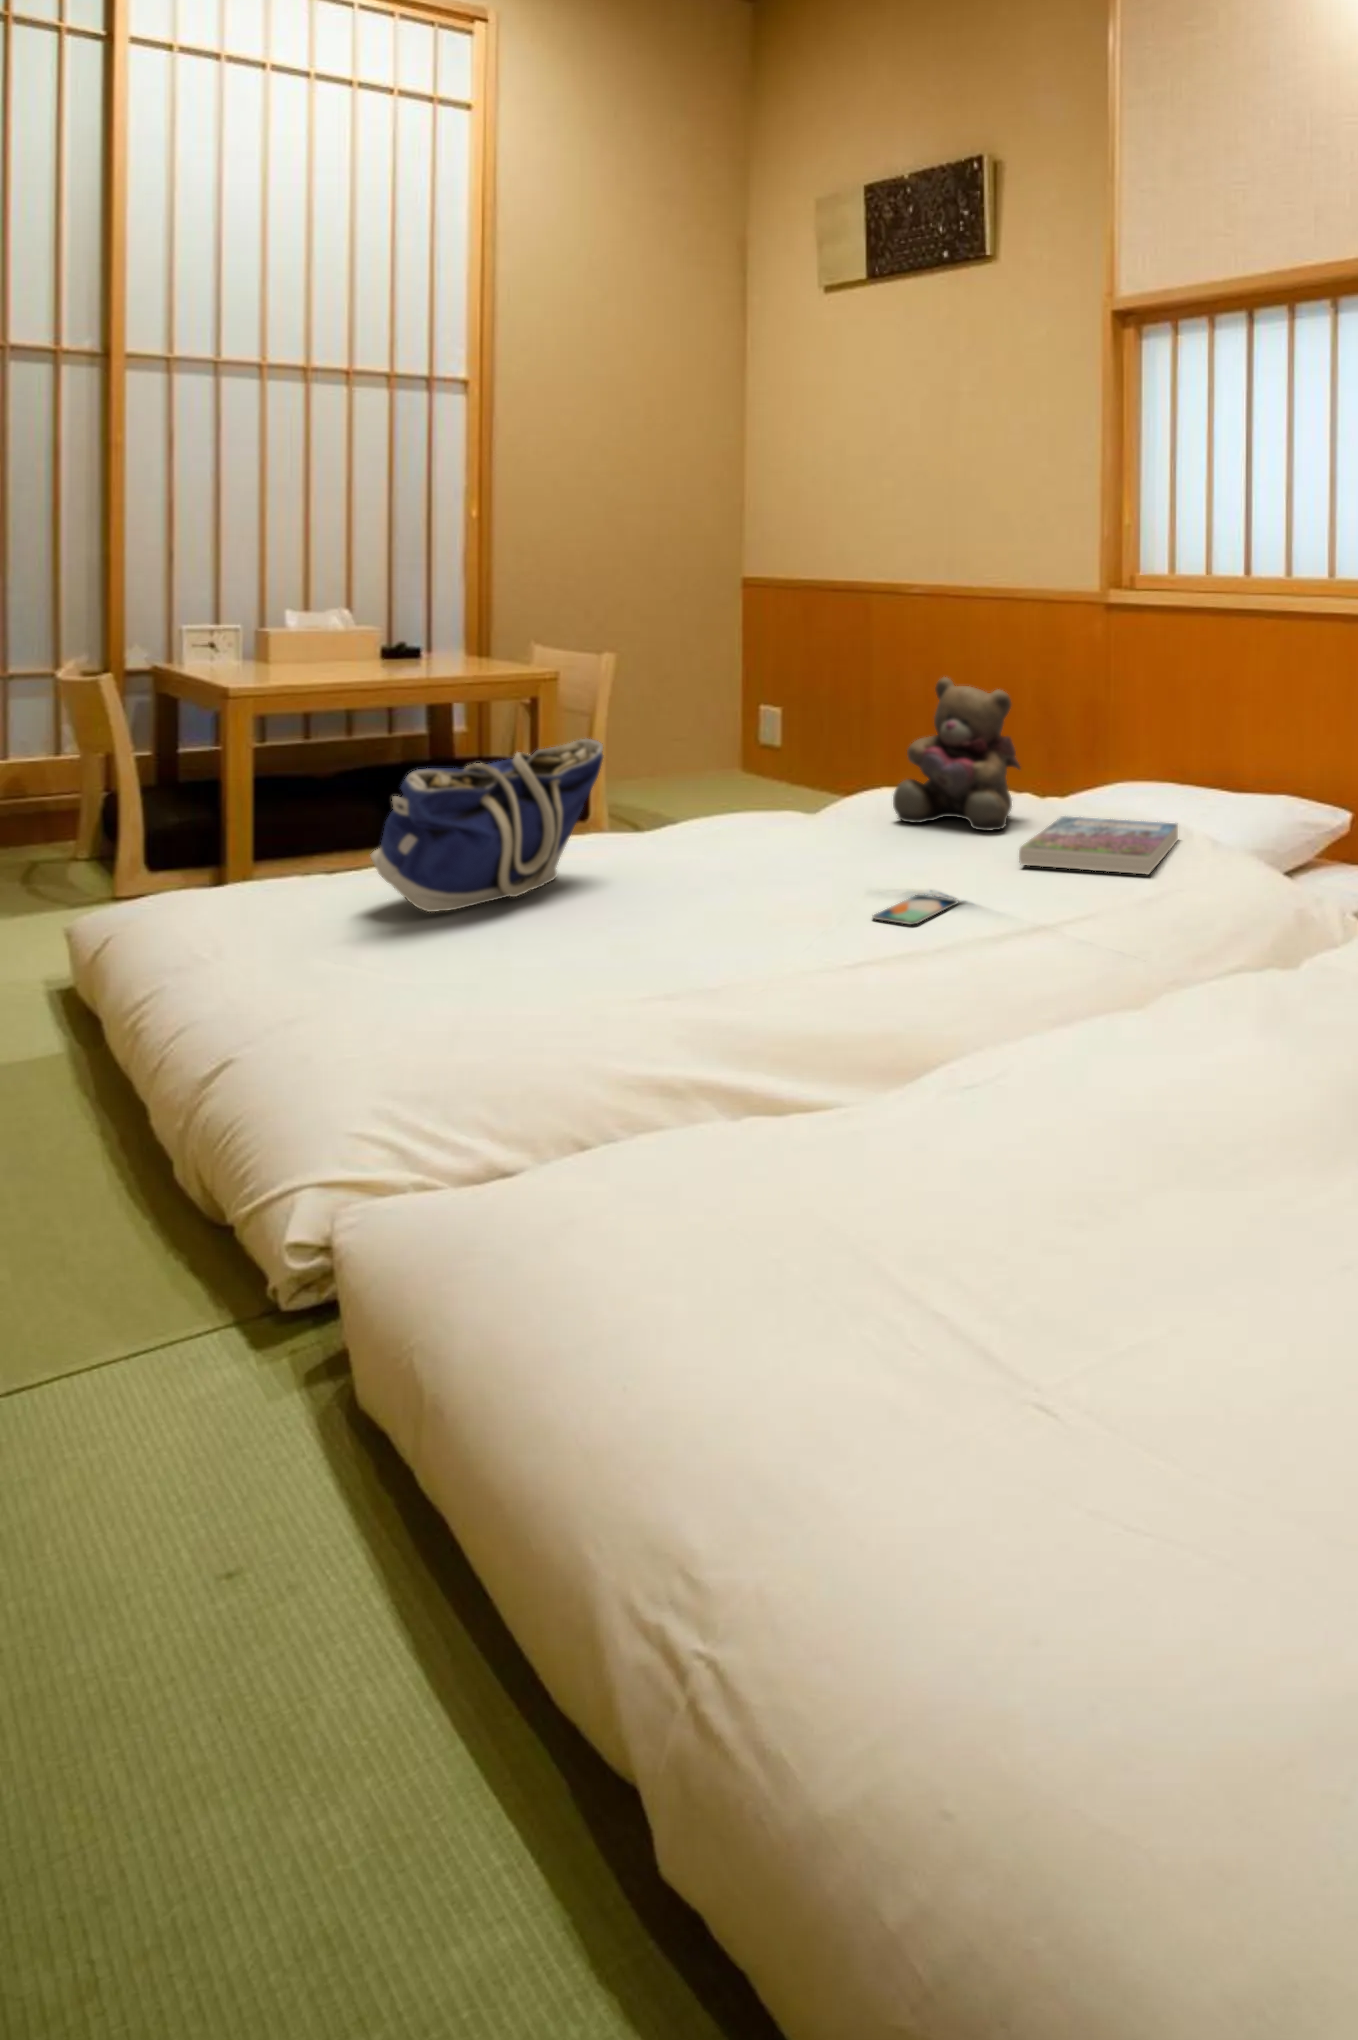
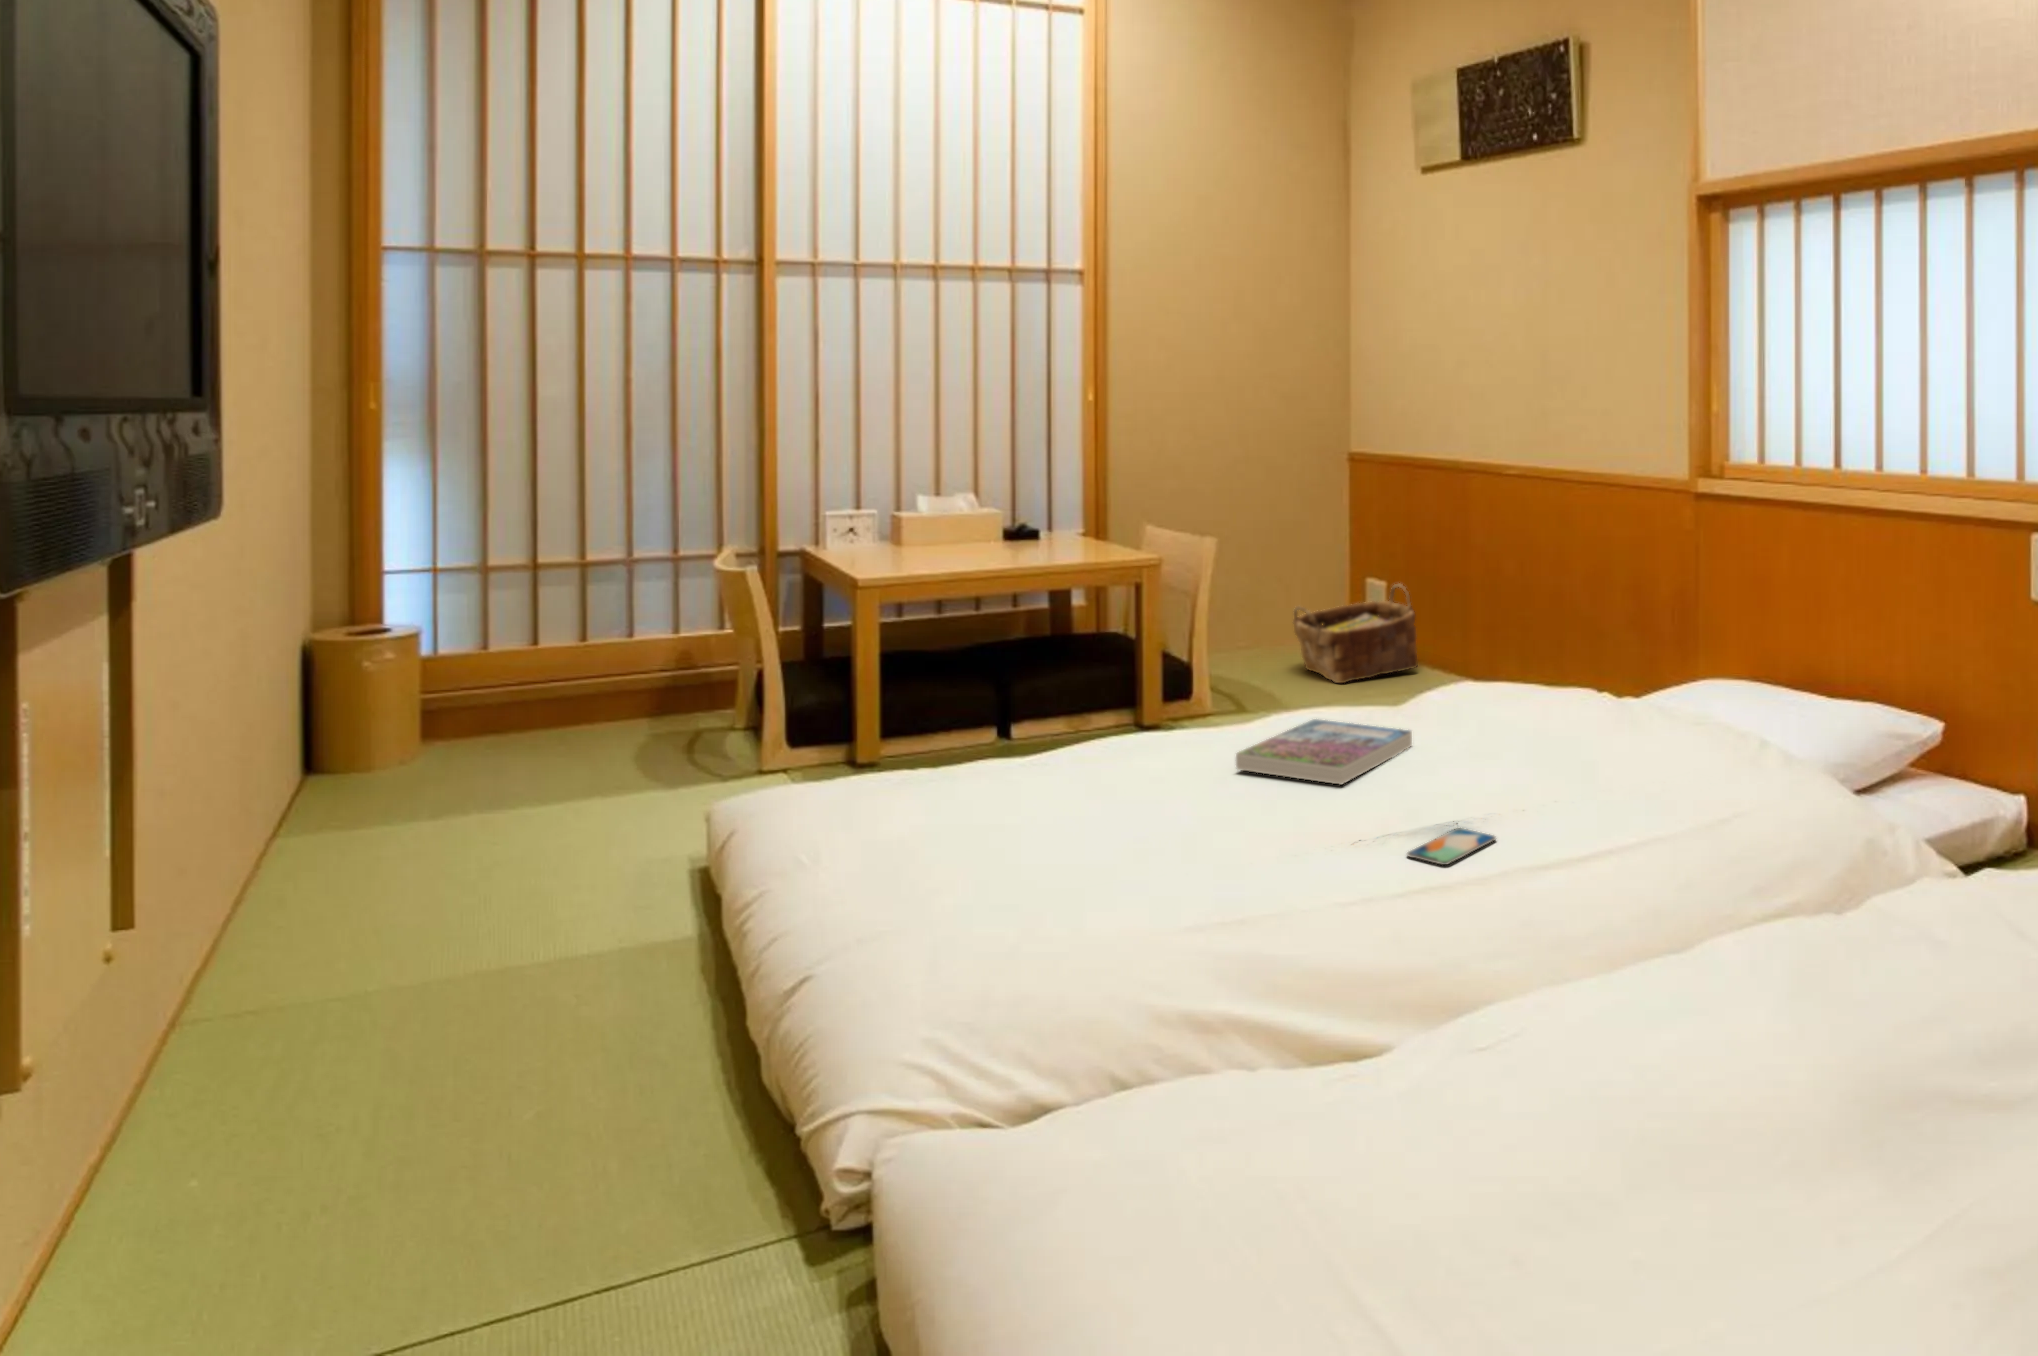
teddy bear: present [893,677,1020,830] -> none [1451,594,1579,753]
woven basket: none [693,706,820,804] -> present [1293,584,1418,683]
tote bag: present [371,739,603,912] -> none [946,663,1161,833]
book: present [1019,816,1178,875] -> present [1236,719,1412,784]

